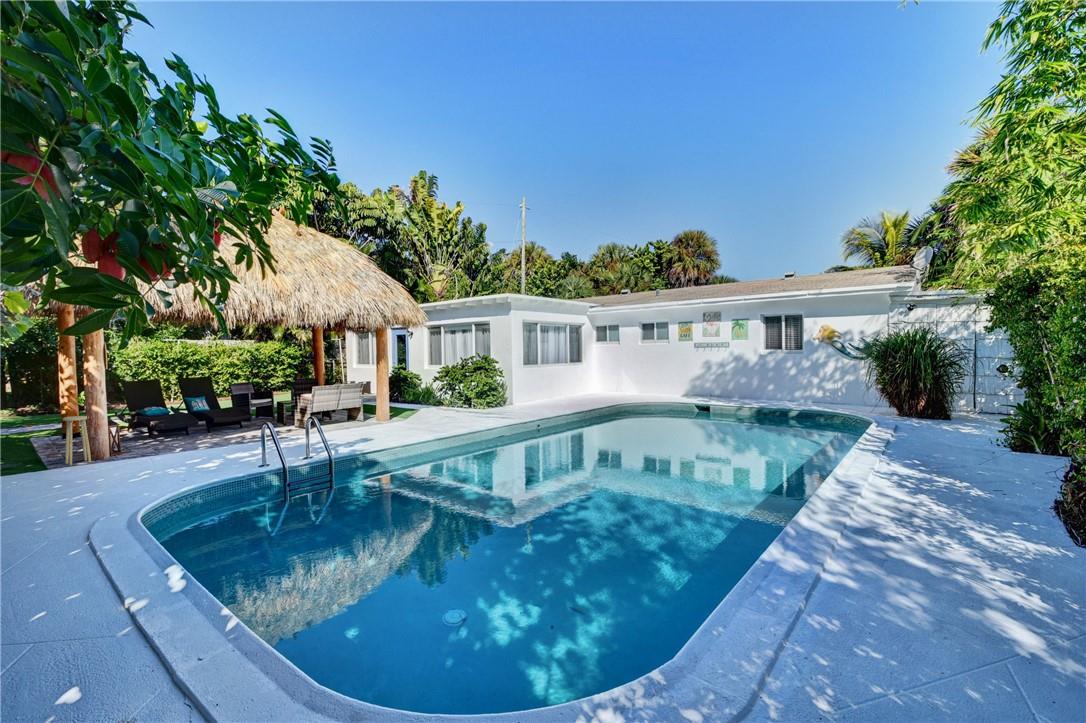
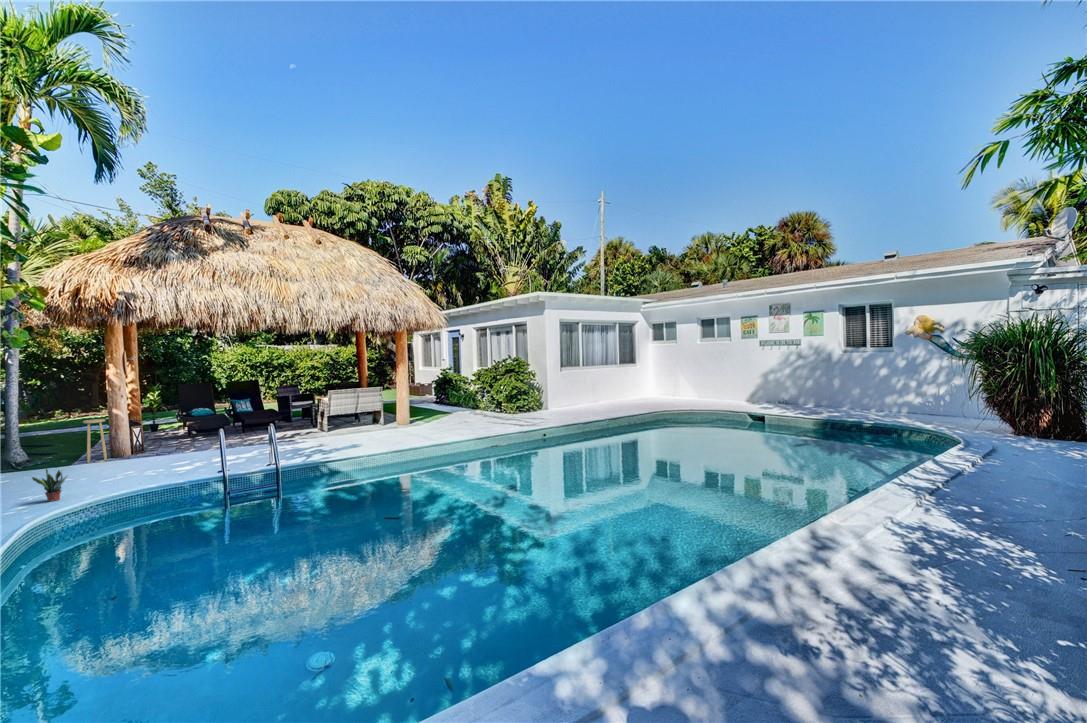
potted plant: none [87,464,123,501] -> present [32,469,67,502]

